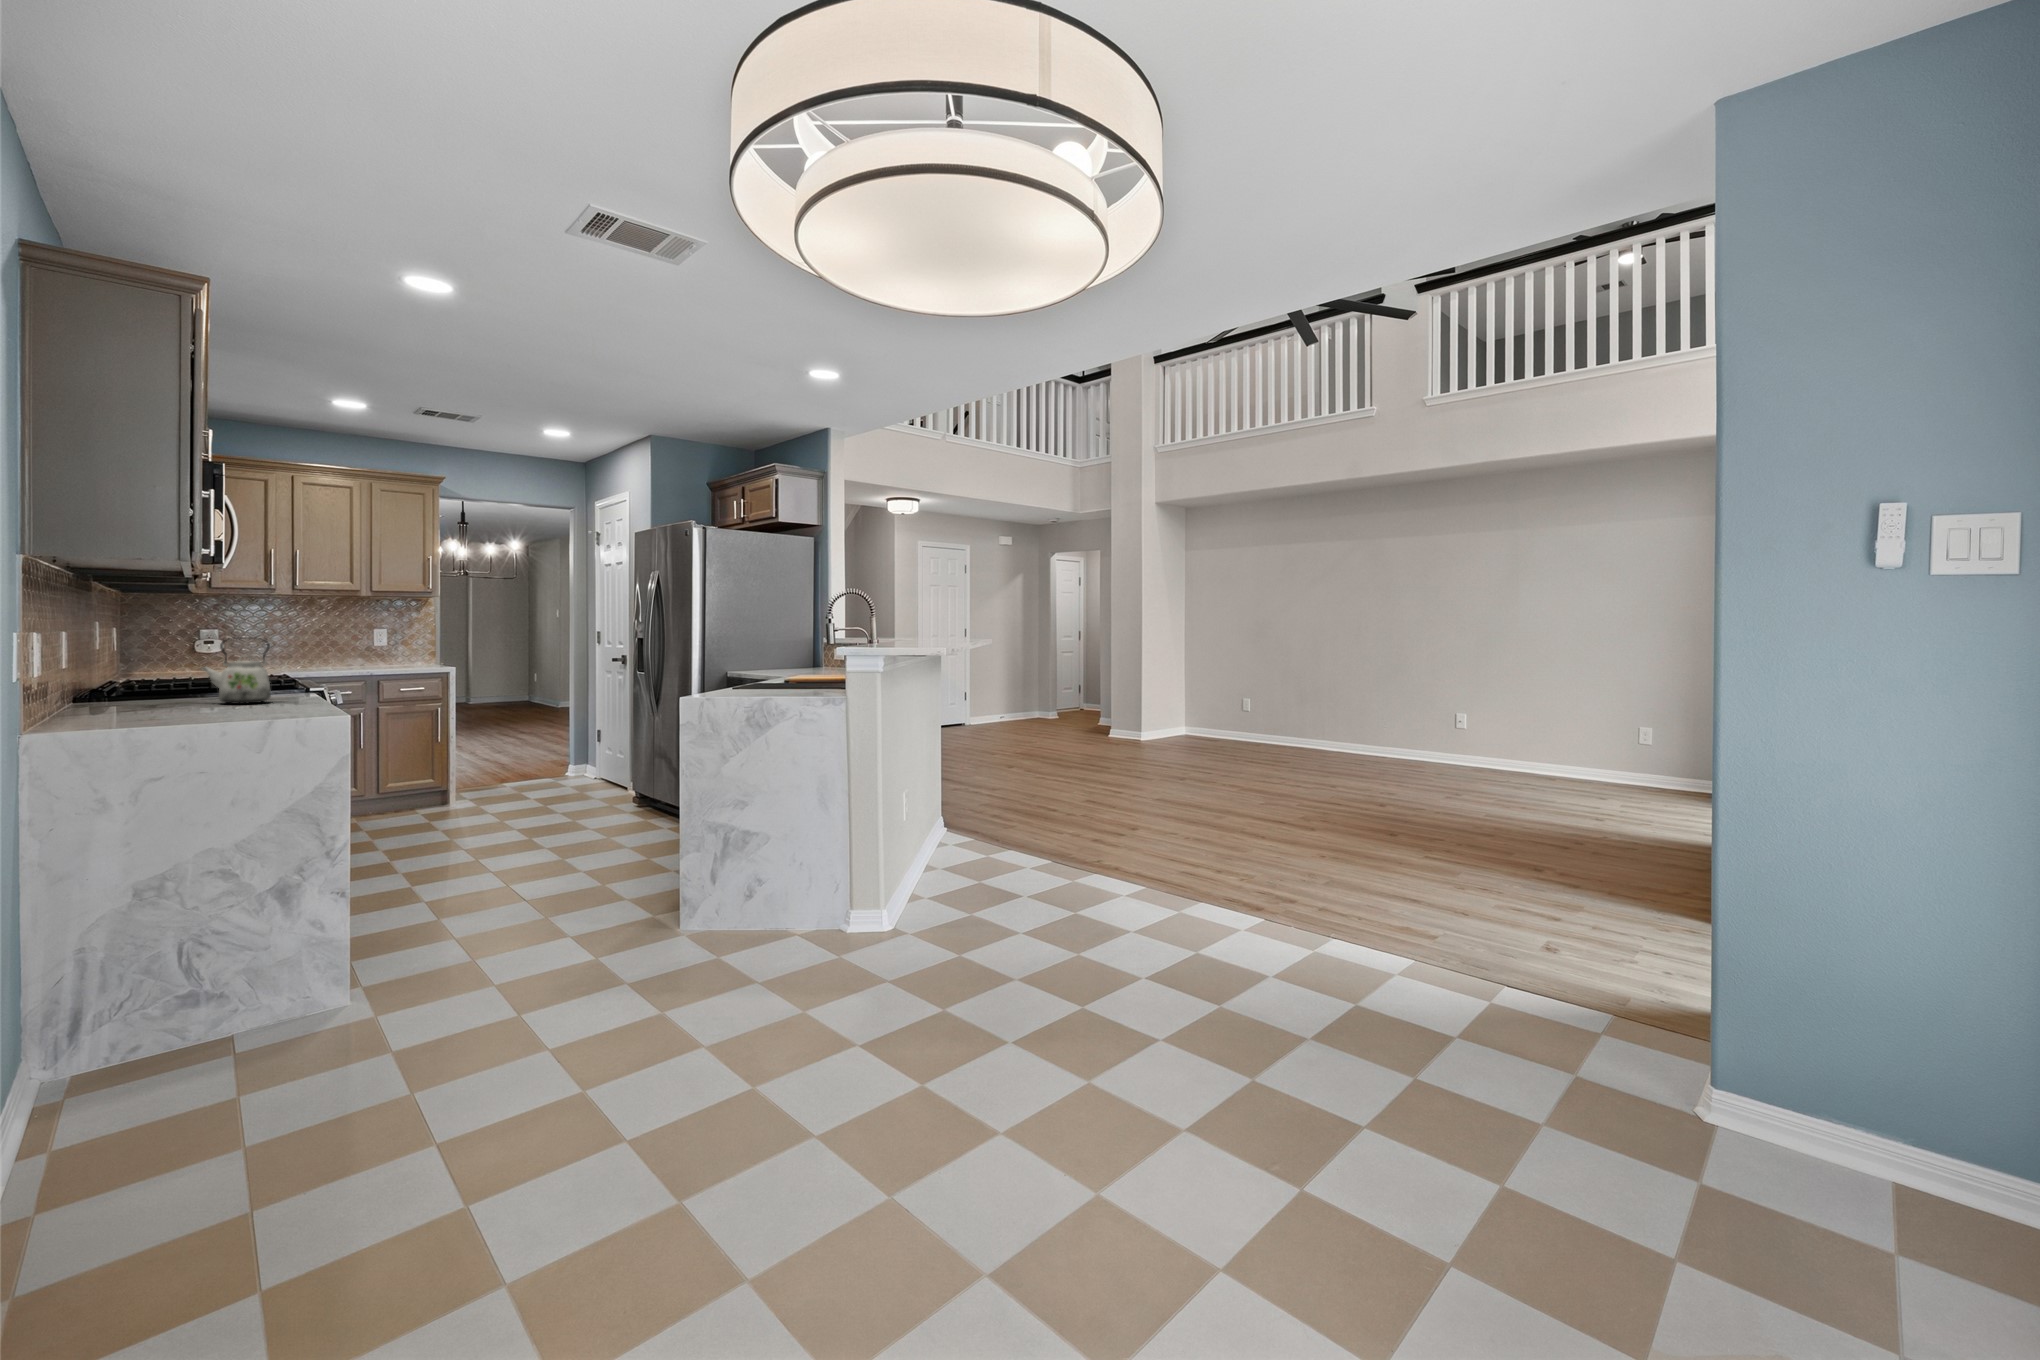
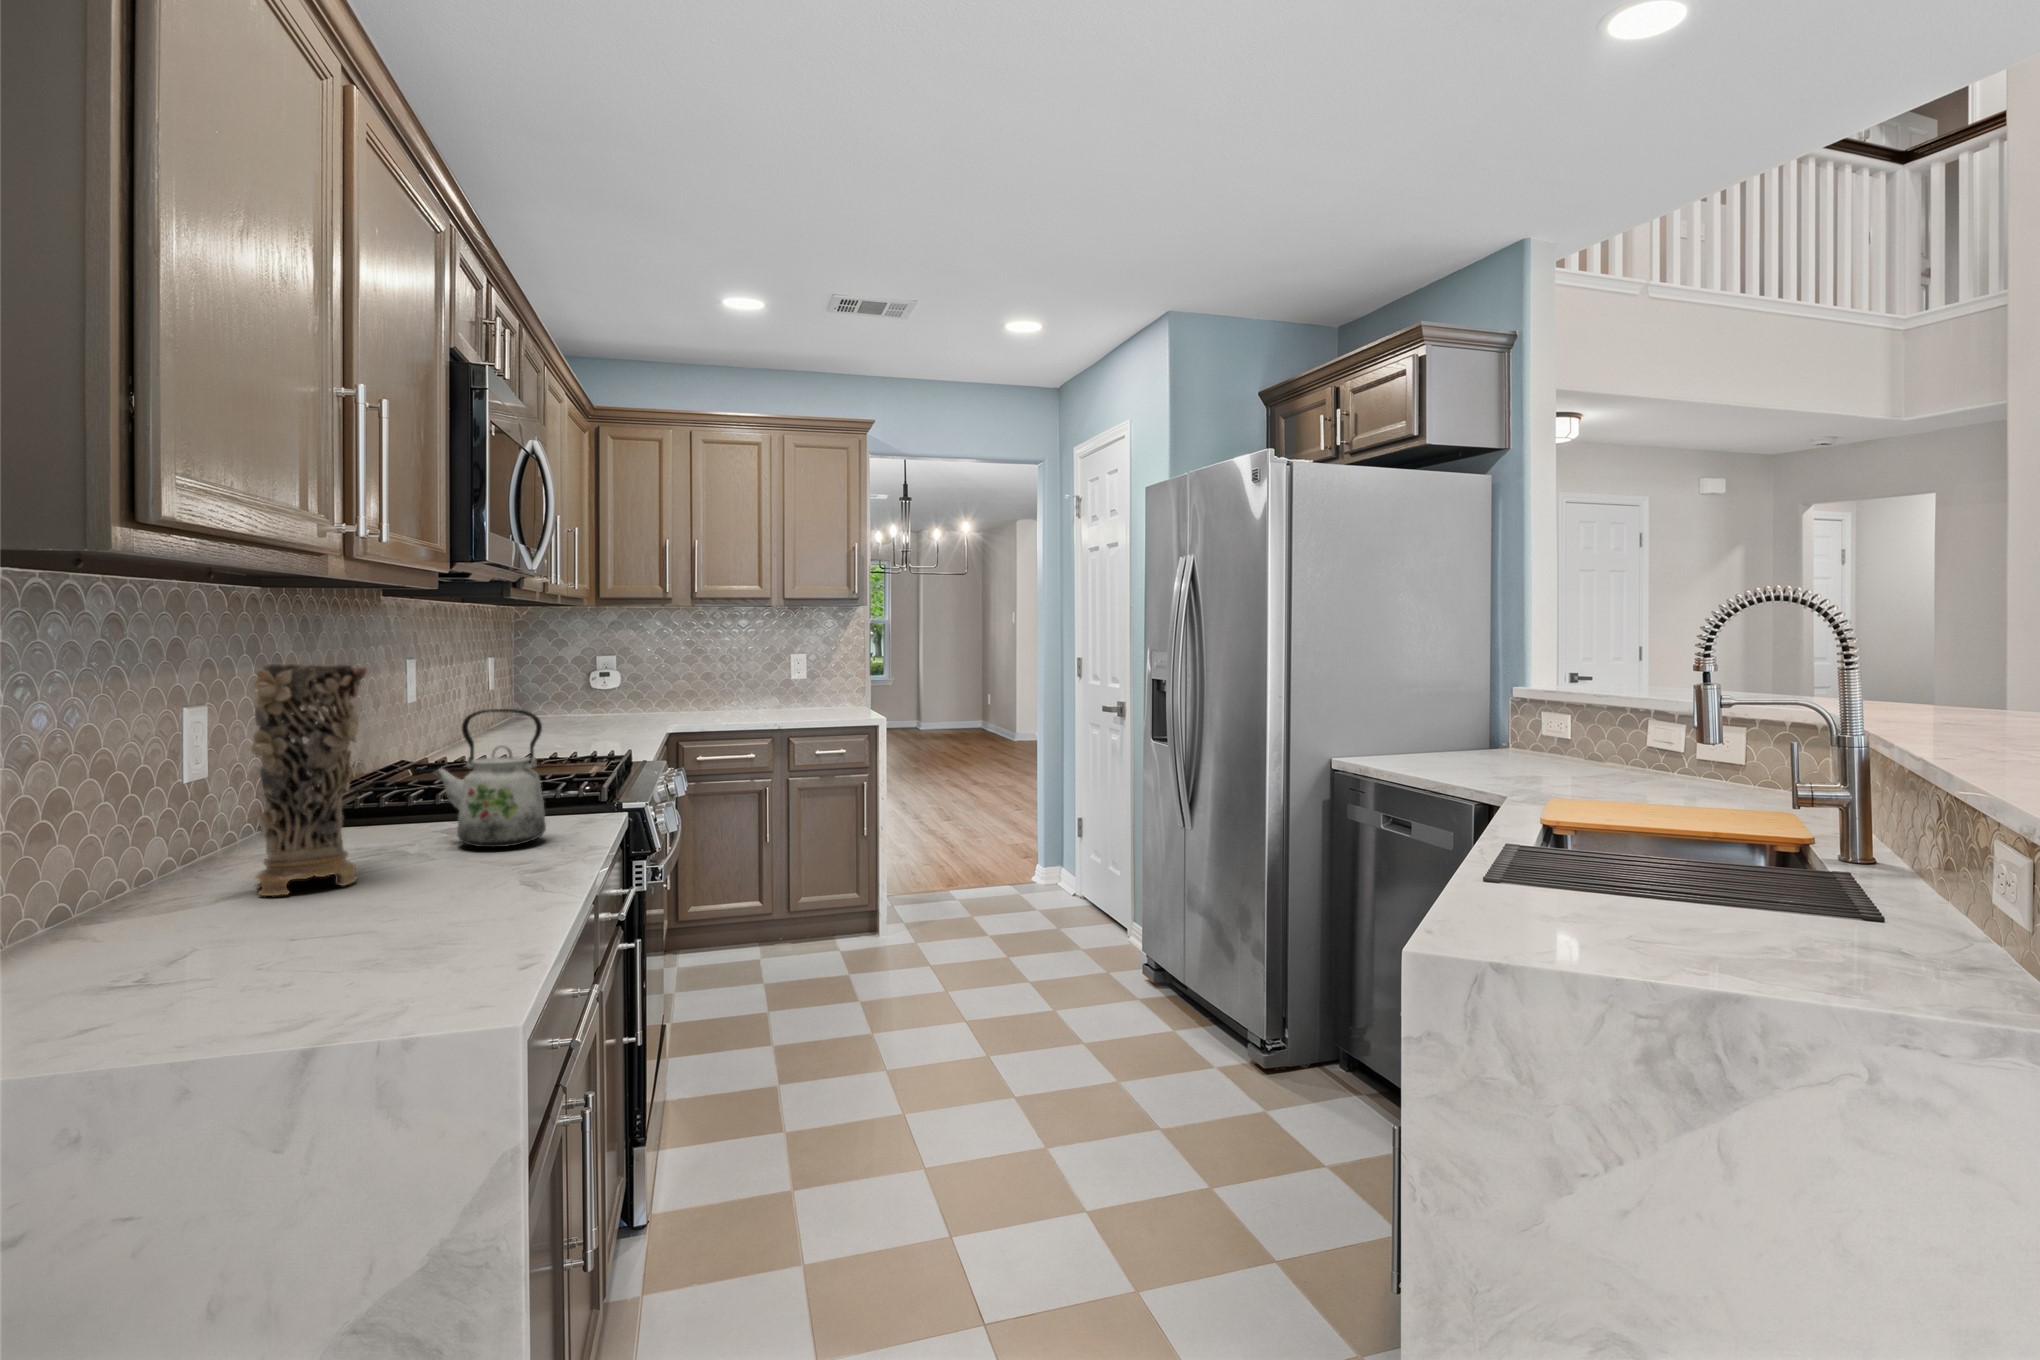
decorative vase: none [127,609,190,714] -> present [251,664,367,896]

